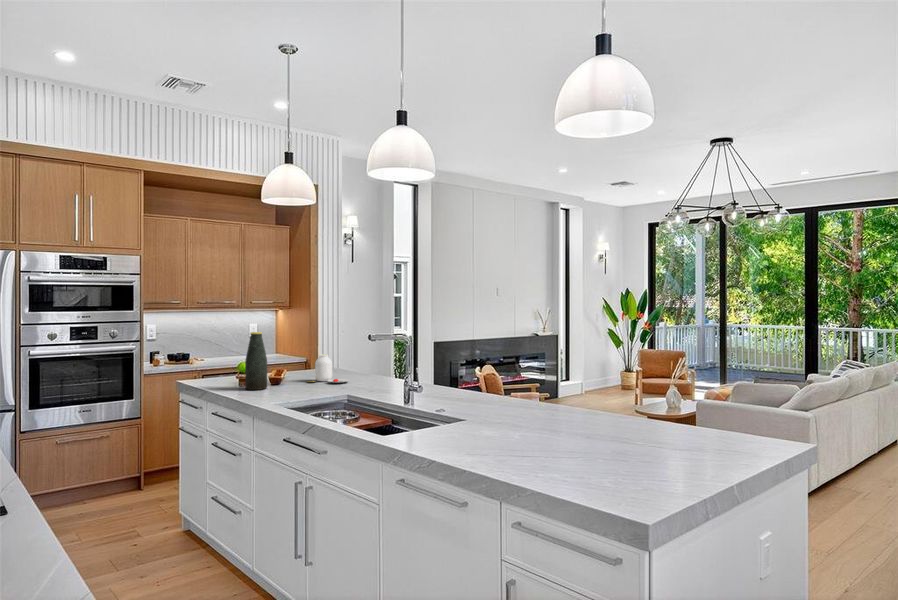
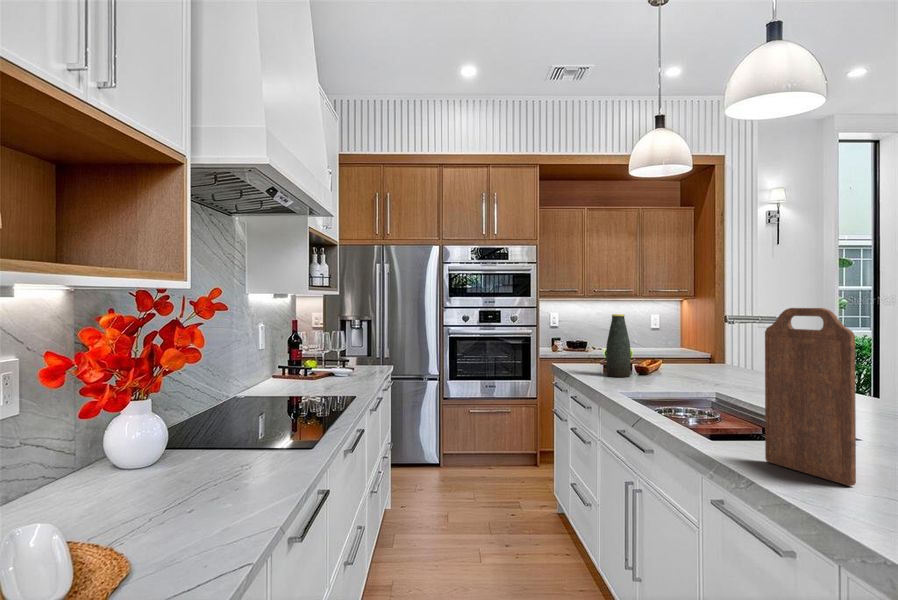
cutting board: none [428,339,486,452] -> present [765,308,856,486]
jar: present [308,354,349,383] -> none [679,344,732,378]

